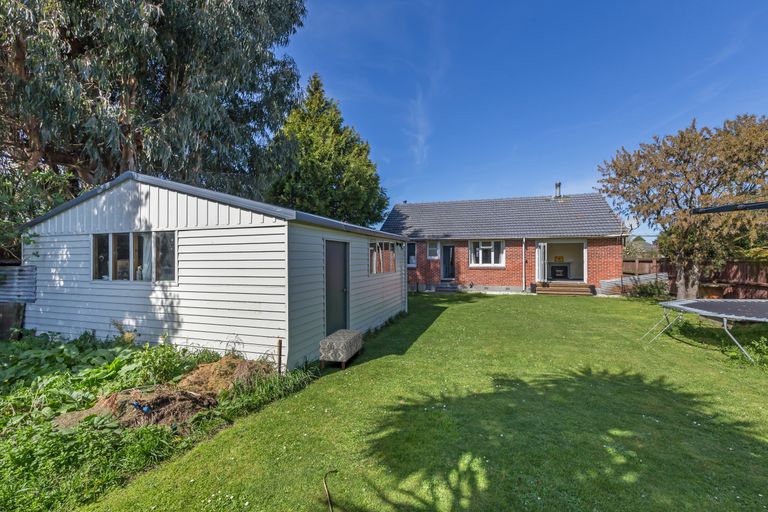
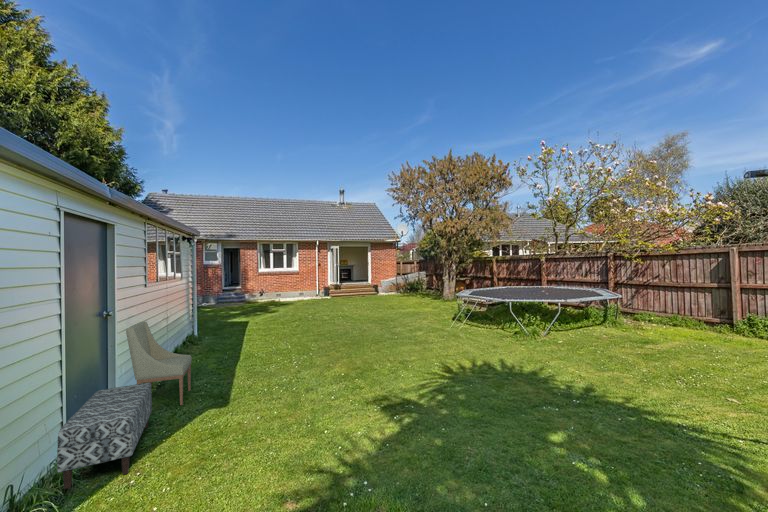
chair: none [355,297,389,349] -> present [126,321,192,405]

